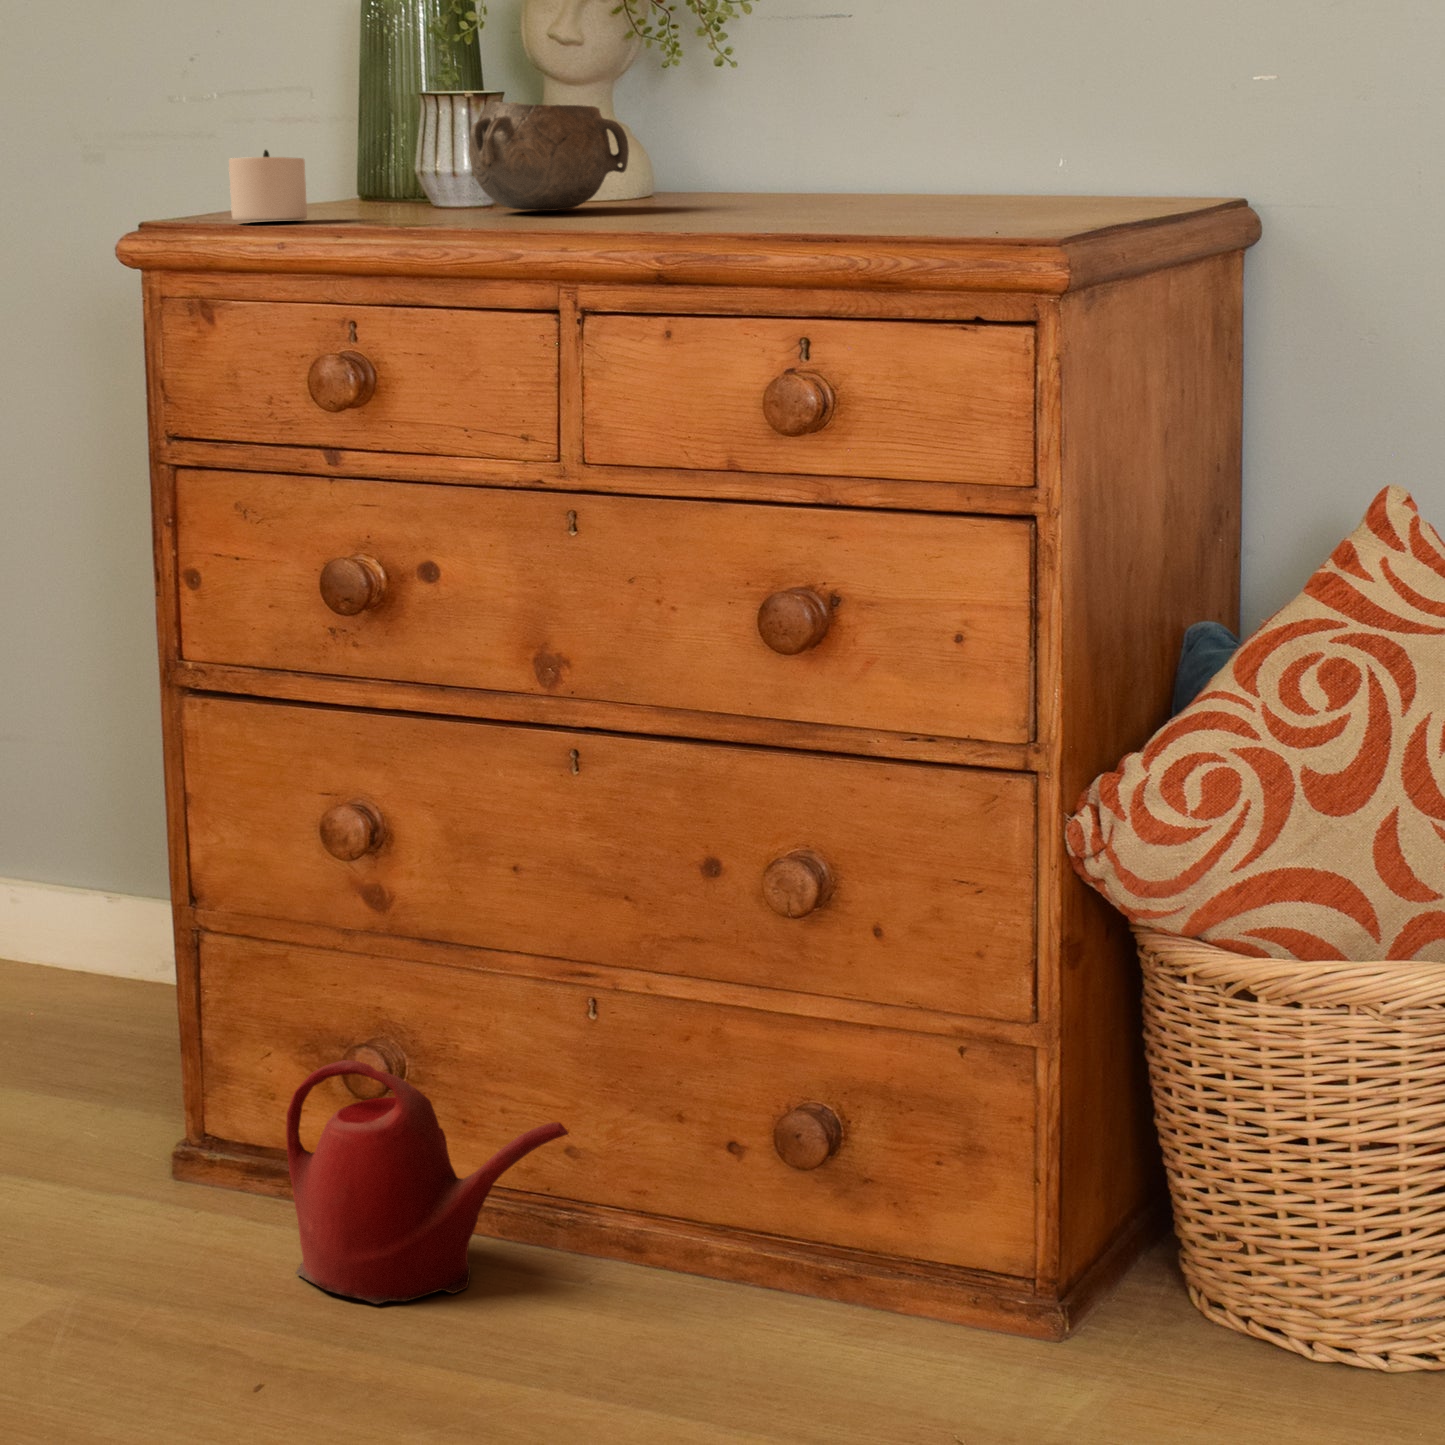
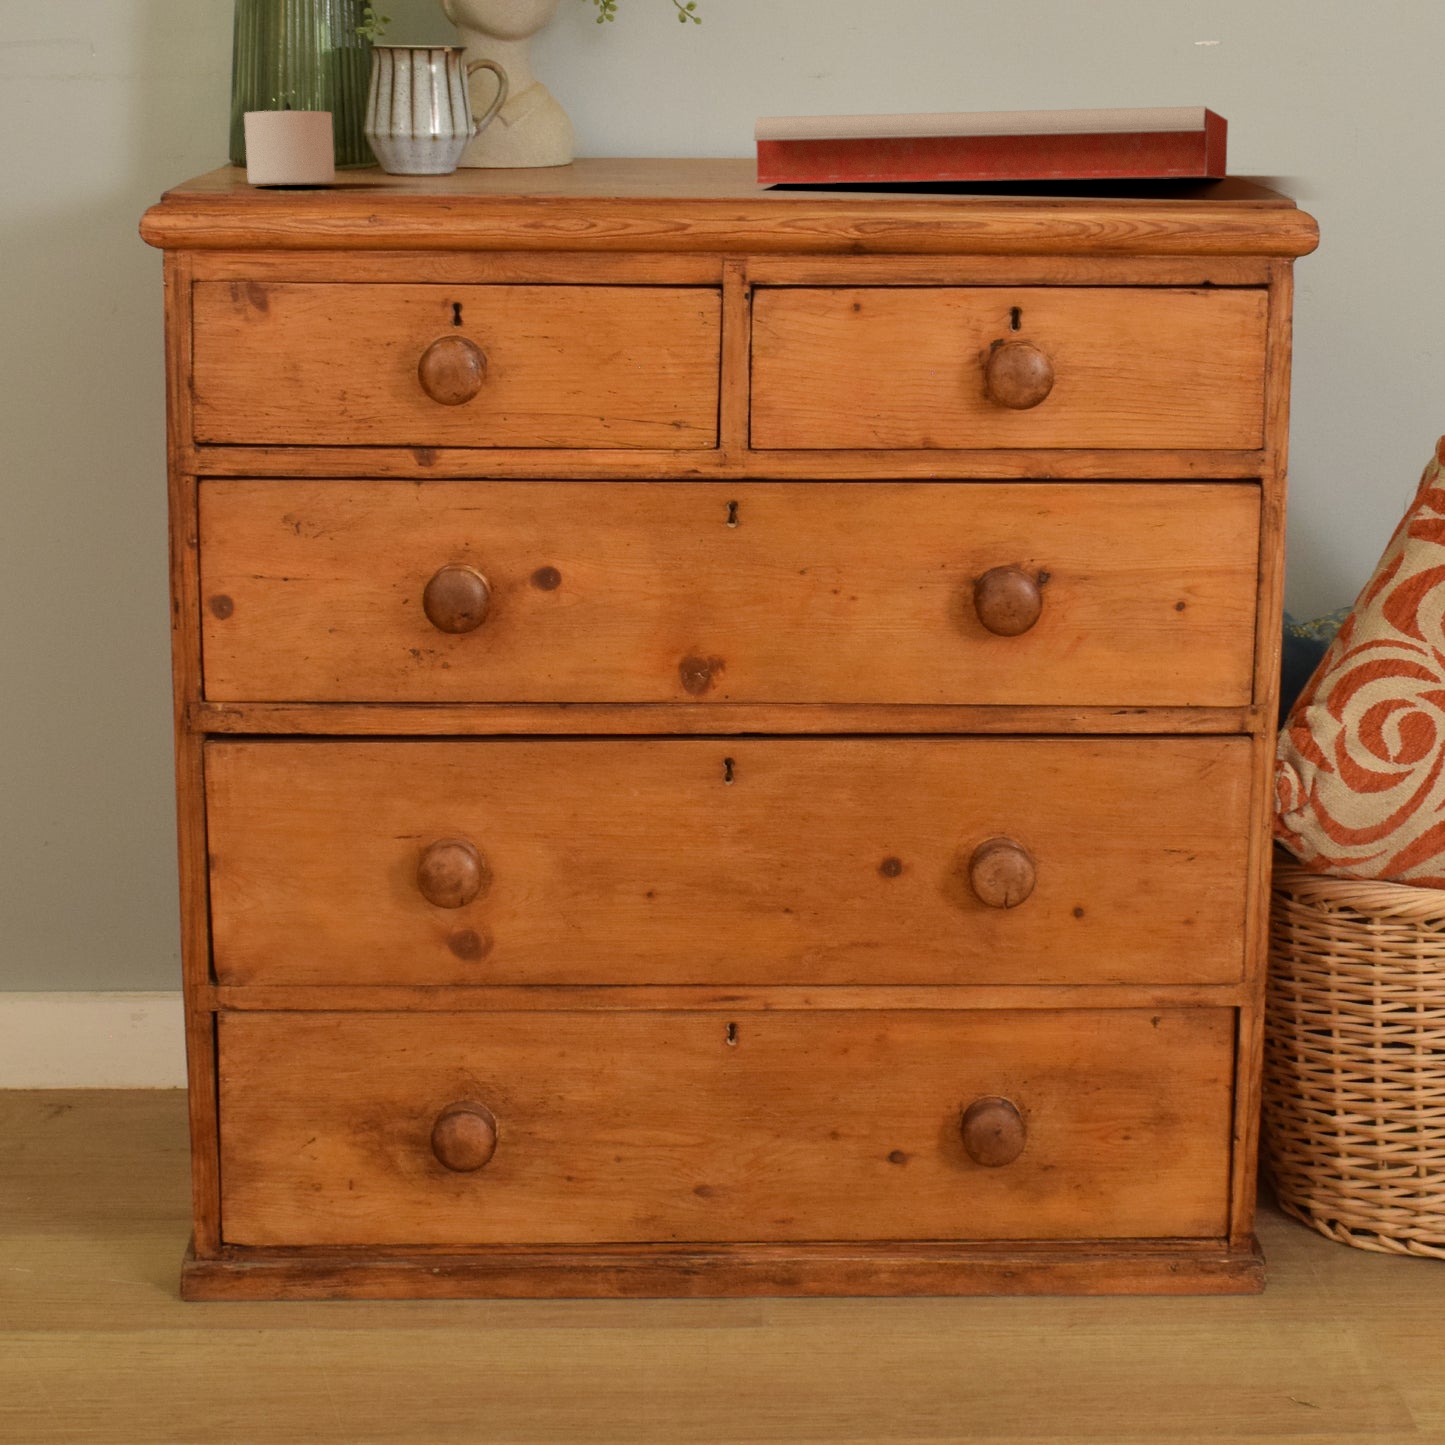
decorative bowl: present [469,101,629,211] -> none [480,50,659,174]
tray: none [621,141,1156,220] -> present [754,106,1228,184]
watering can: present [286,1060,569,1304] -> none [436,1133,801,1398]

